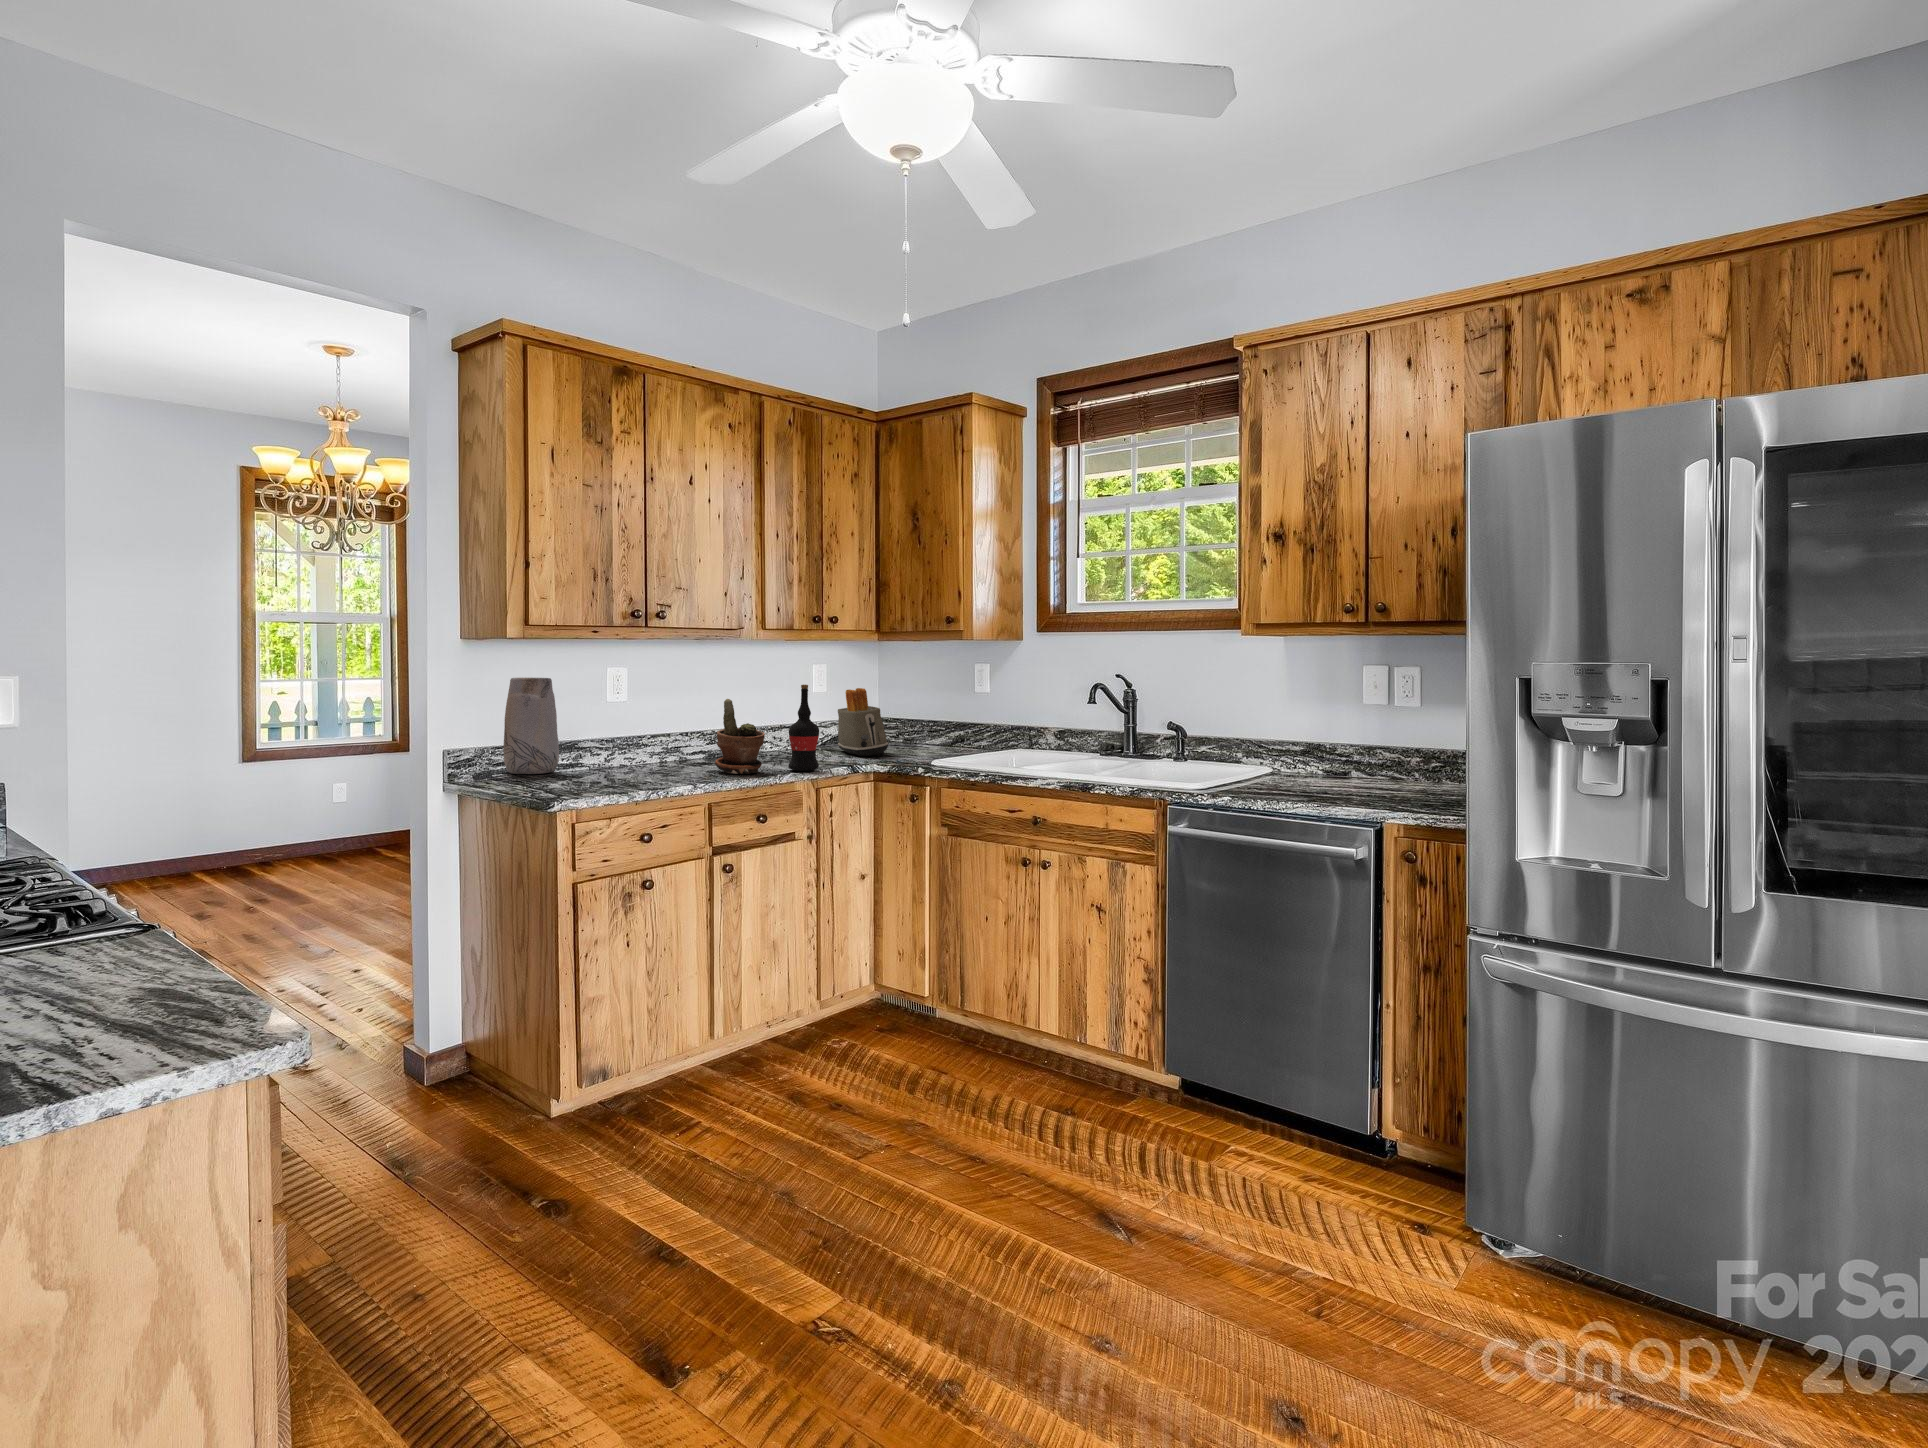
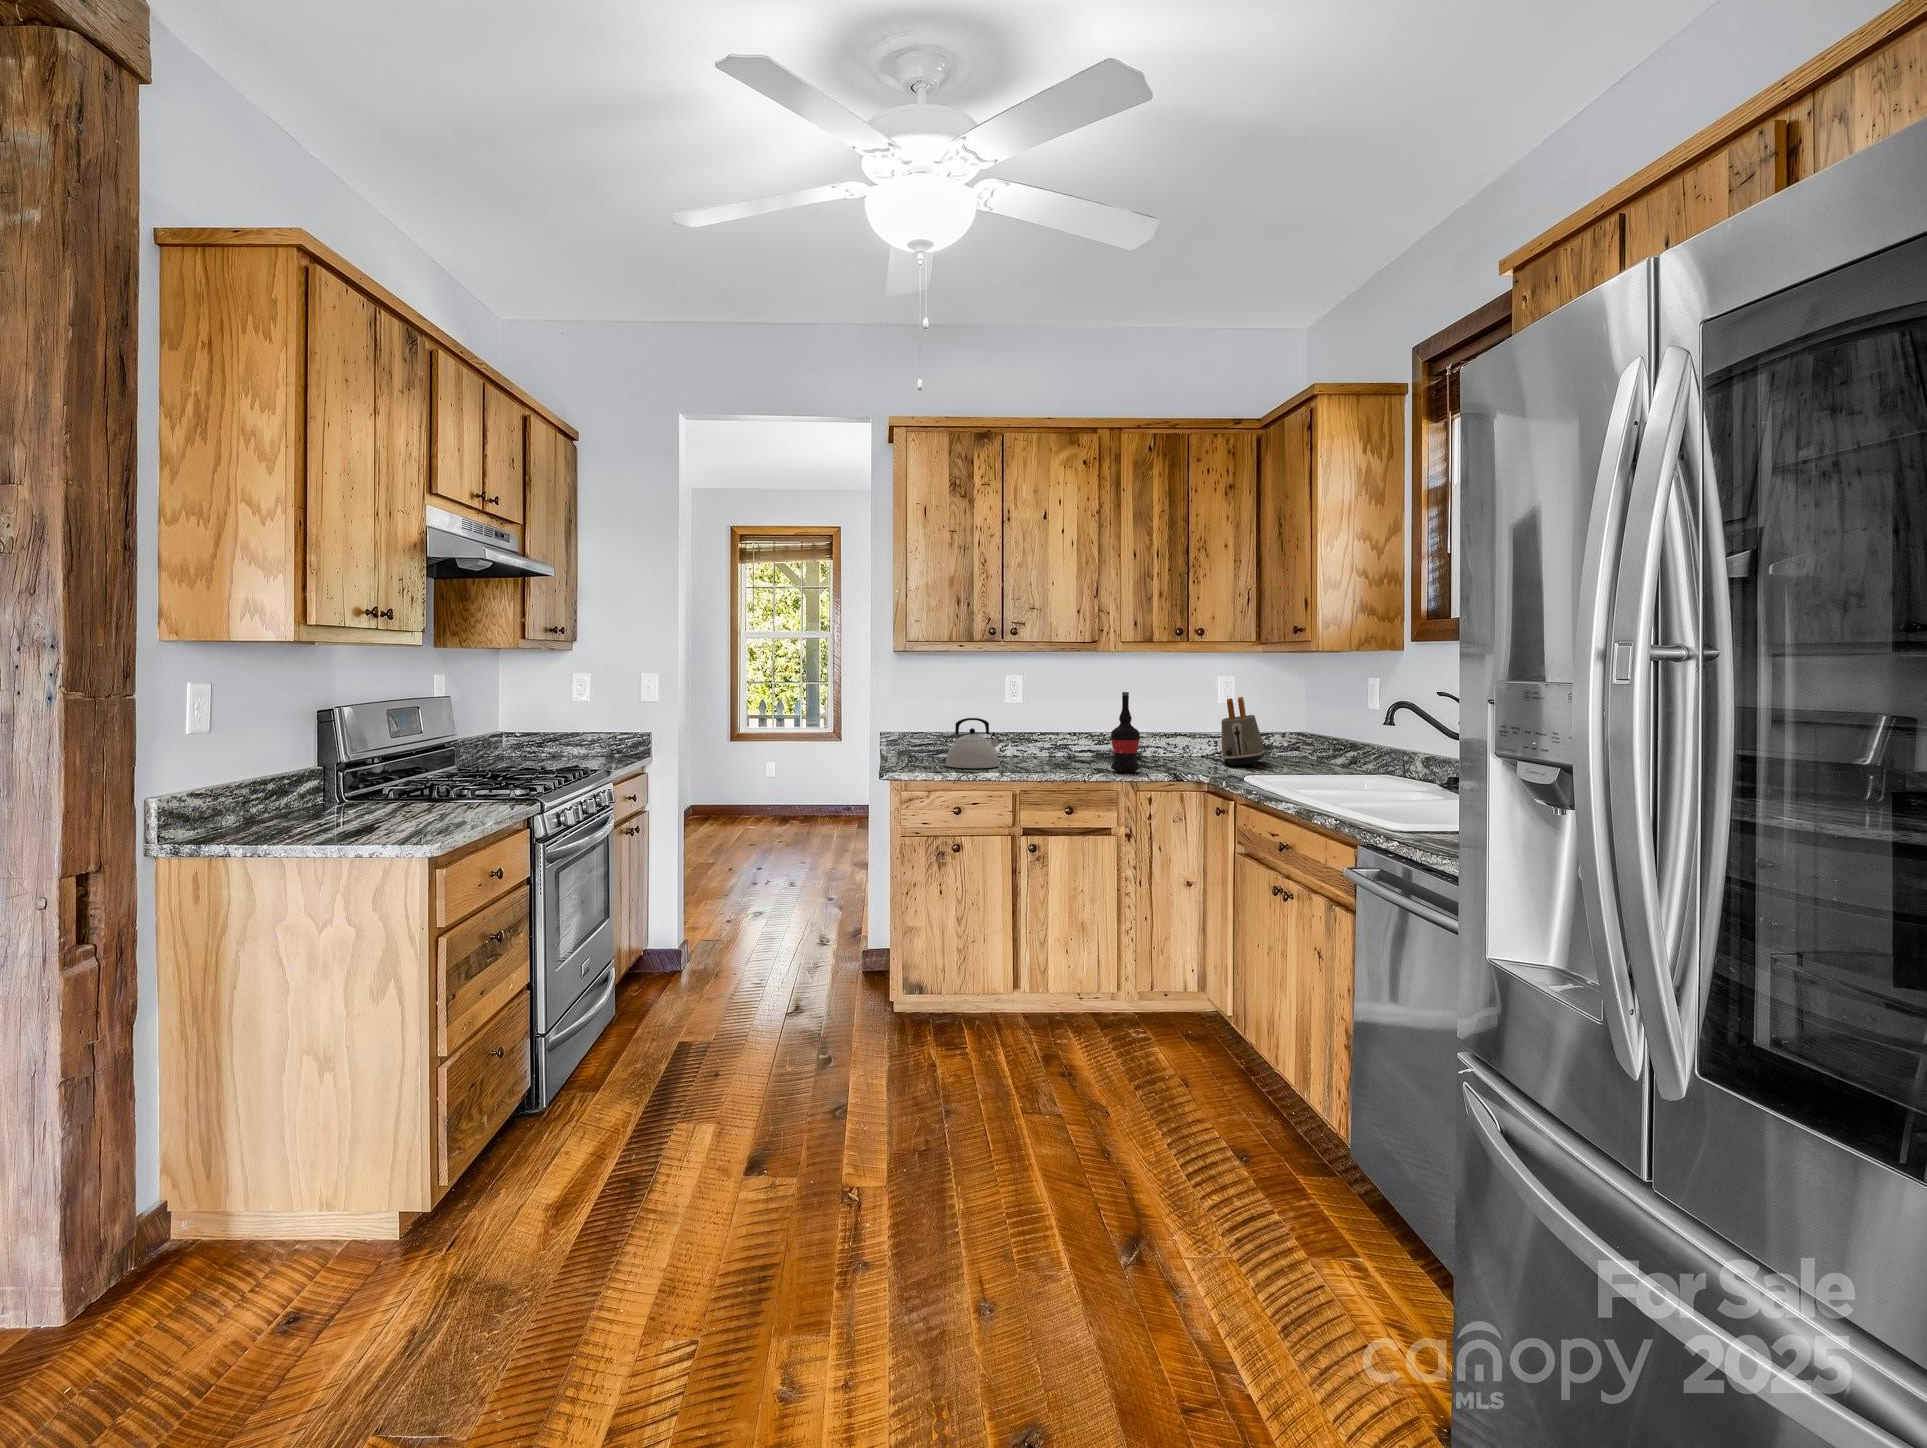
vase: present [504,678,559,774] -> none [913,685,950,757]
potted plant: present [715,699,765,774] -> none [1047,704,1088,770]
kettle: none [592,719,665,783] -> present [946,718,1001,768]

